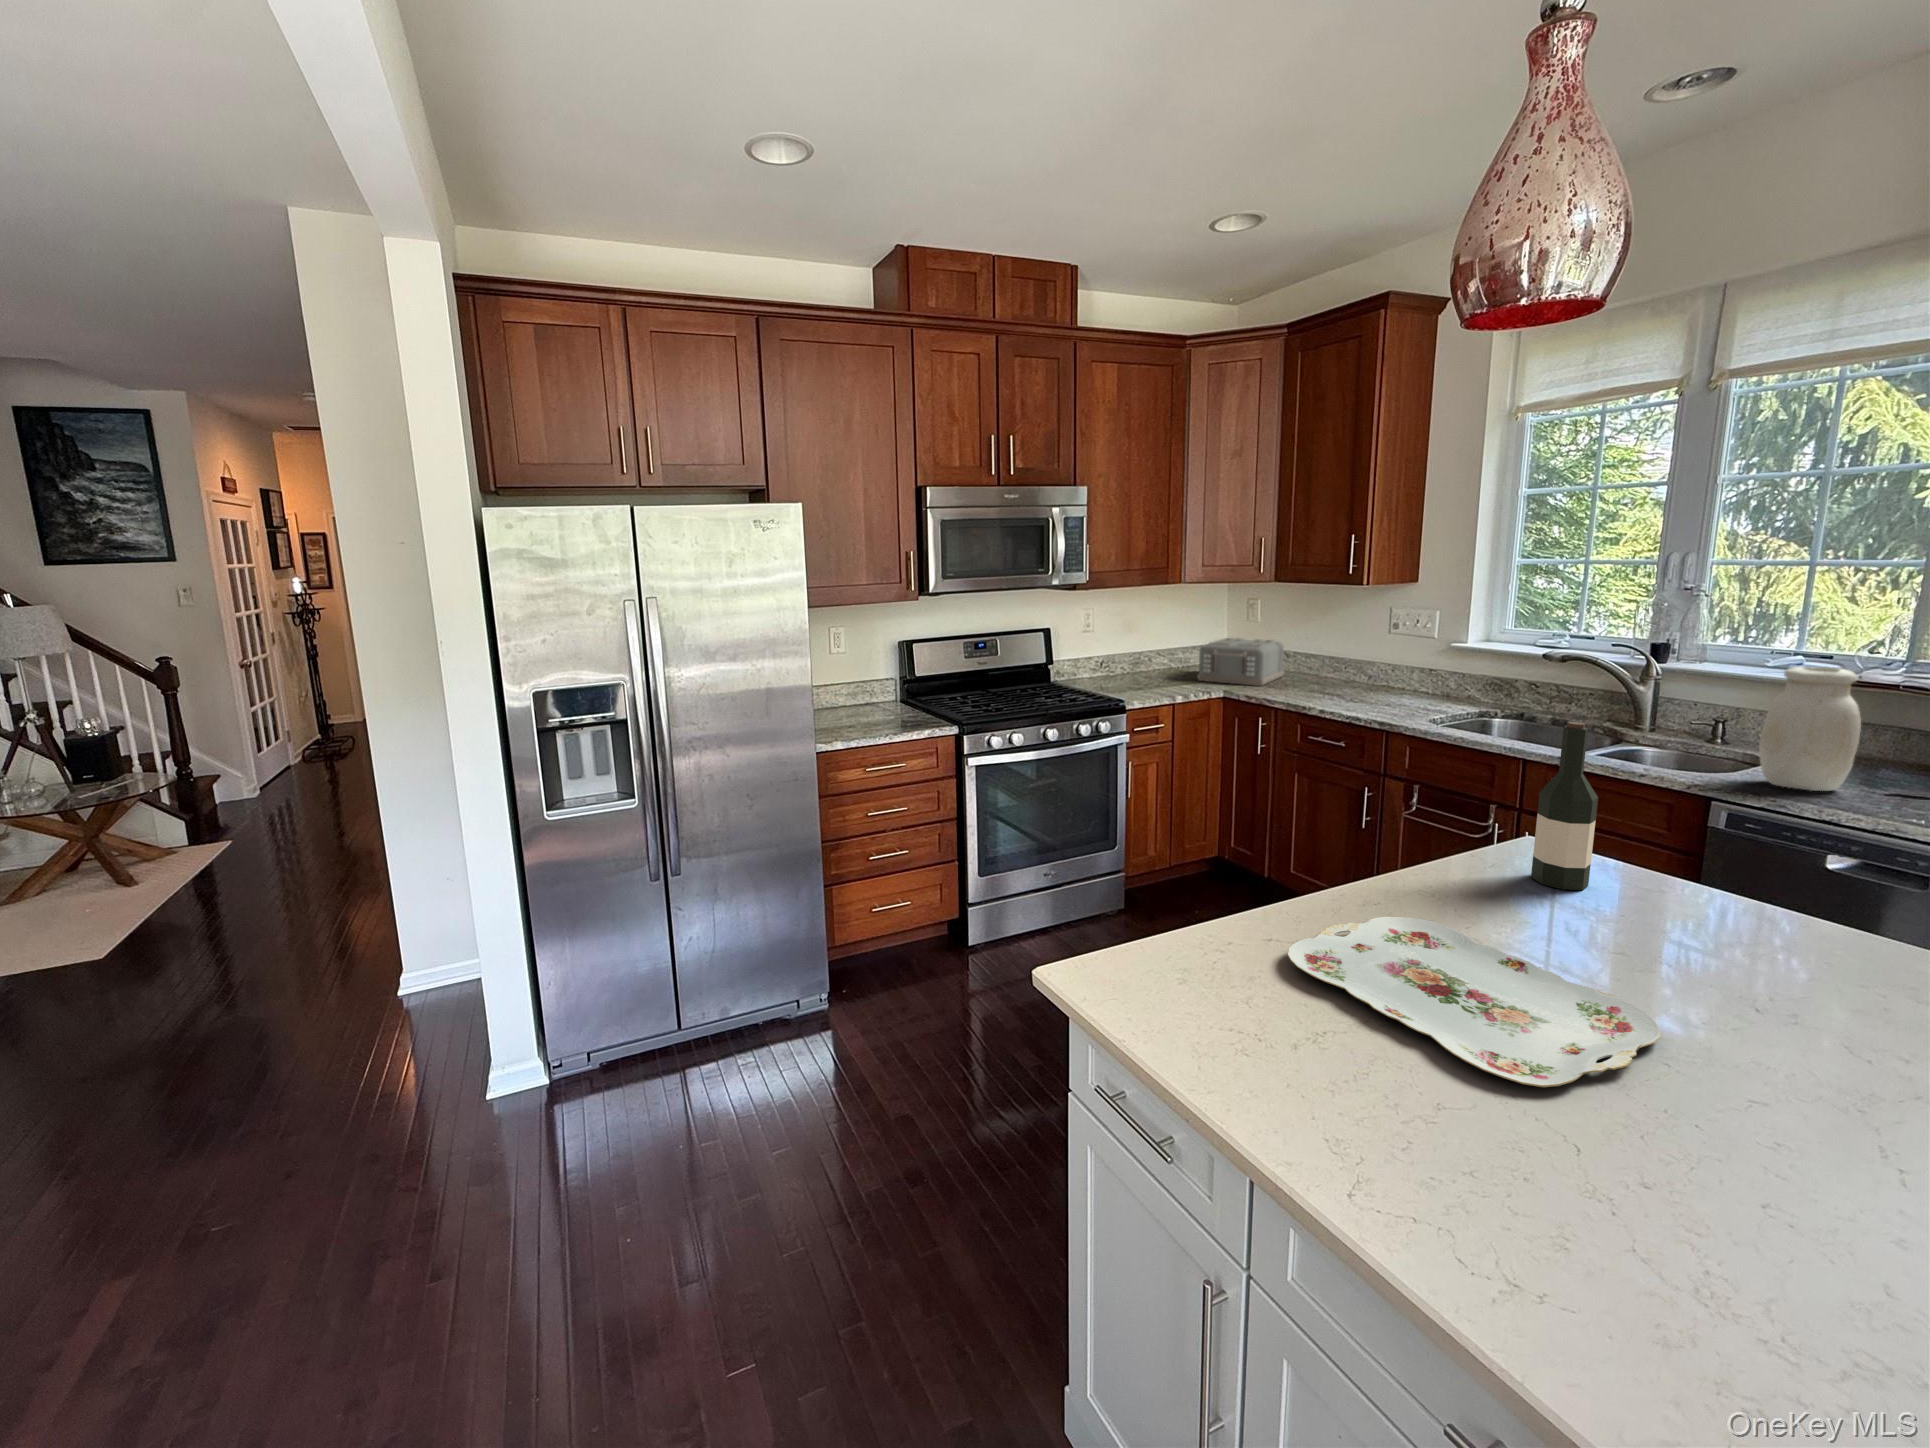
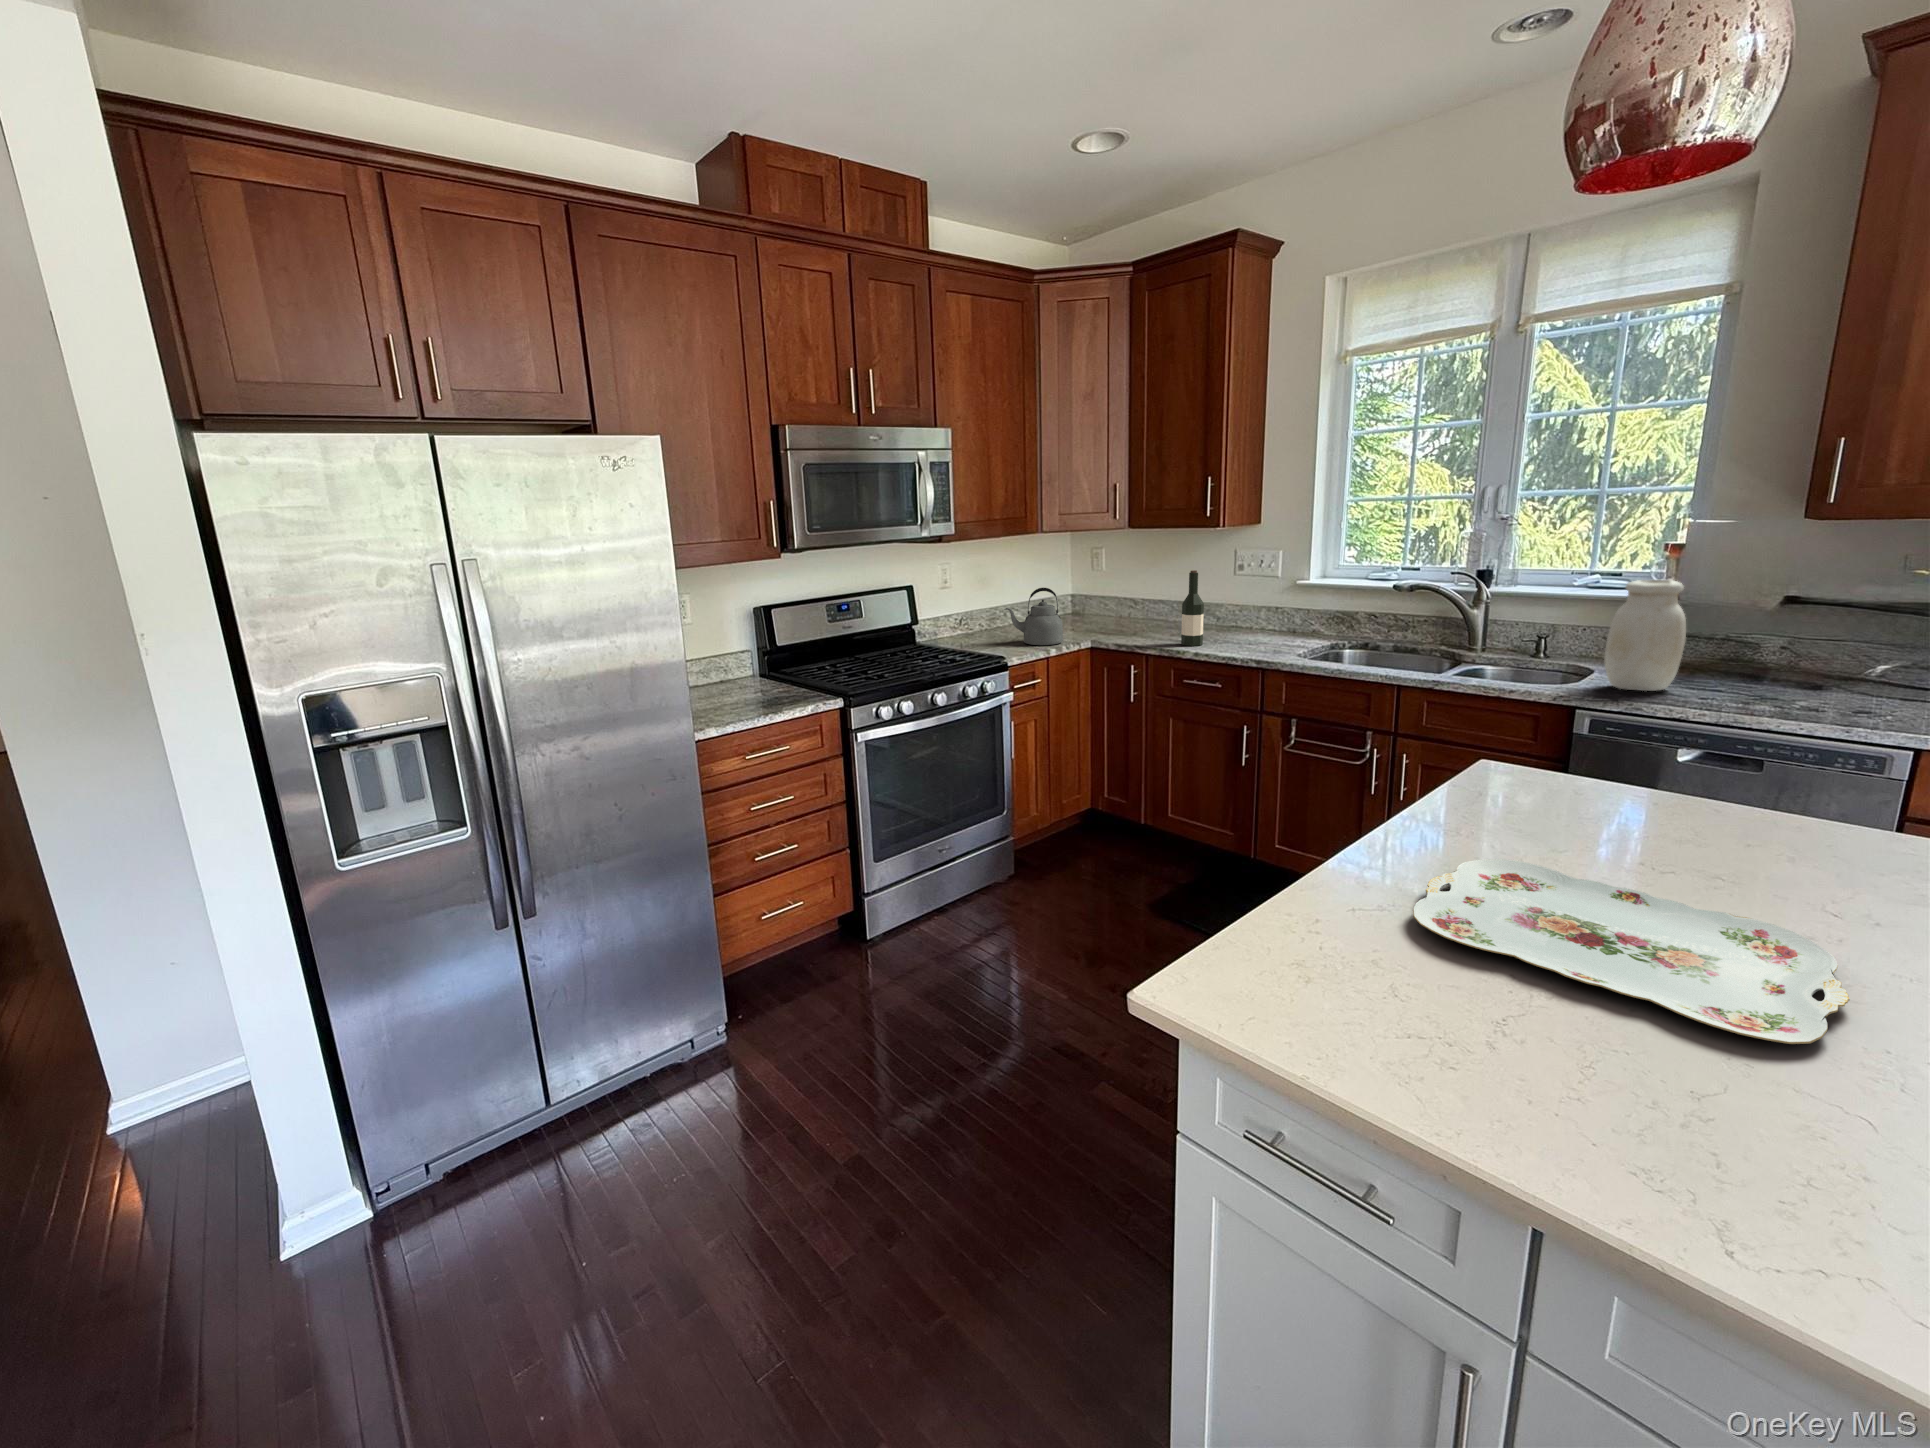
kettle: none [1137,637,1194,692] -> present [1004,588,1063,645]
toaster: present [1197,638,1284,686] -> none [1058,588,1135,634]
wine bottle: present [1531,722,1598,890] -> present [1181,570,1204,646]

